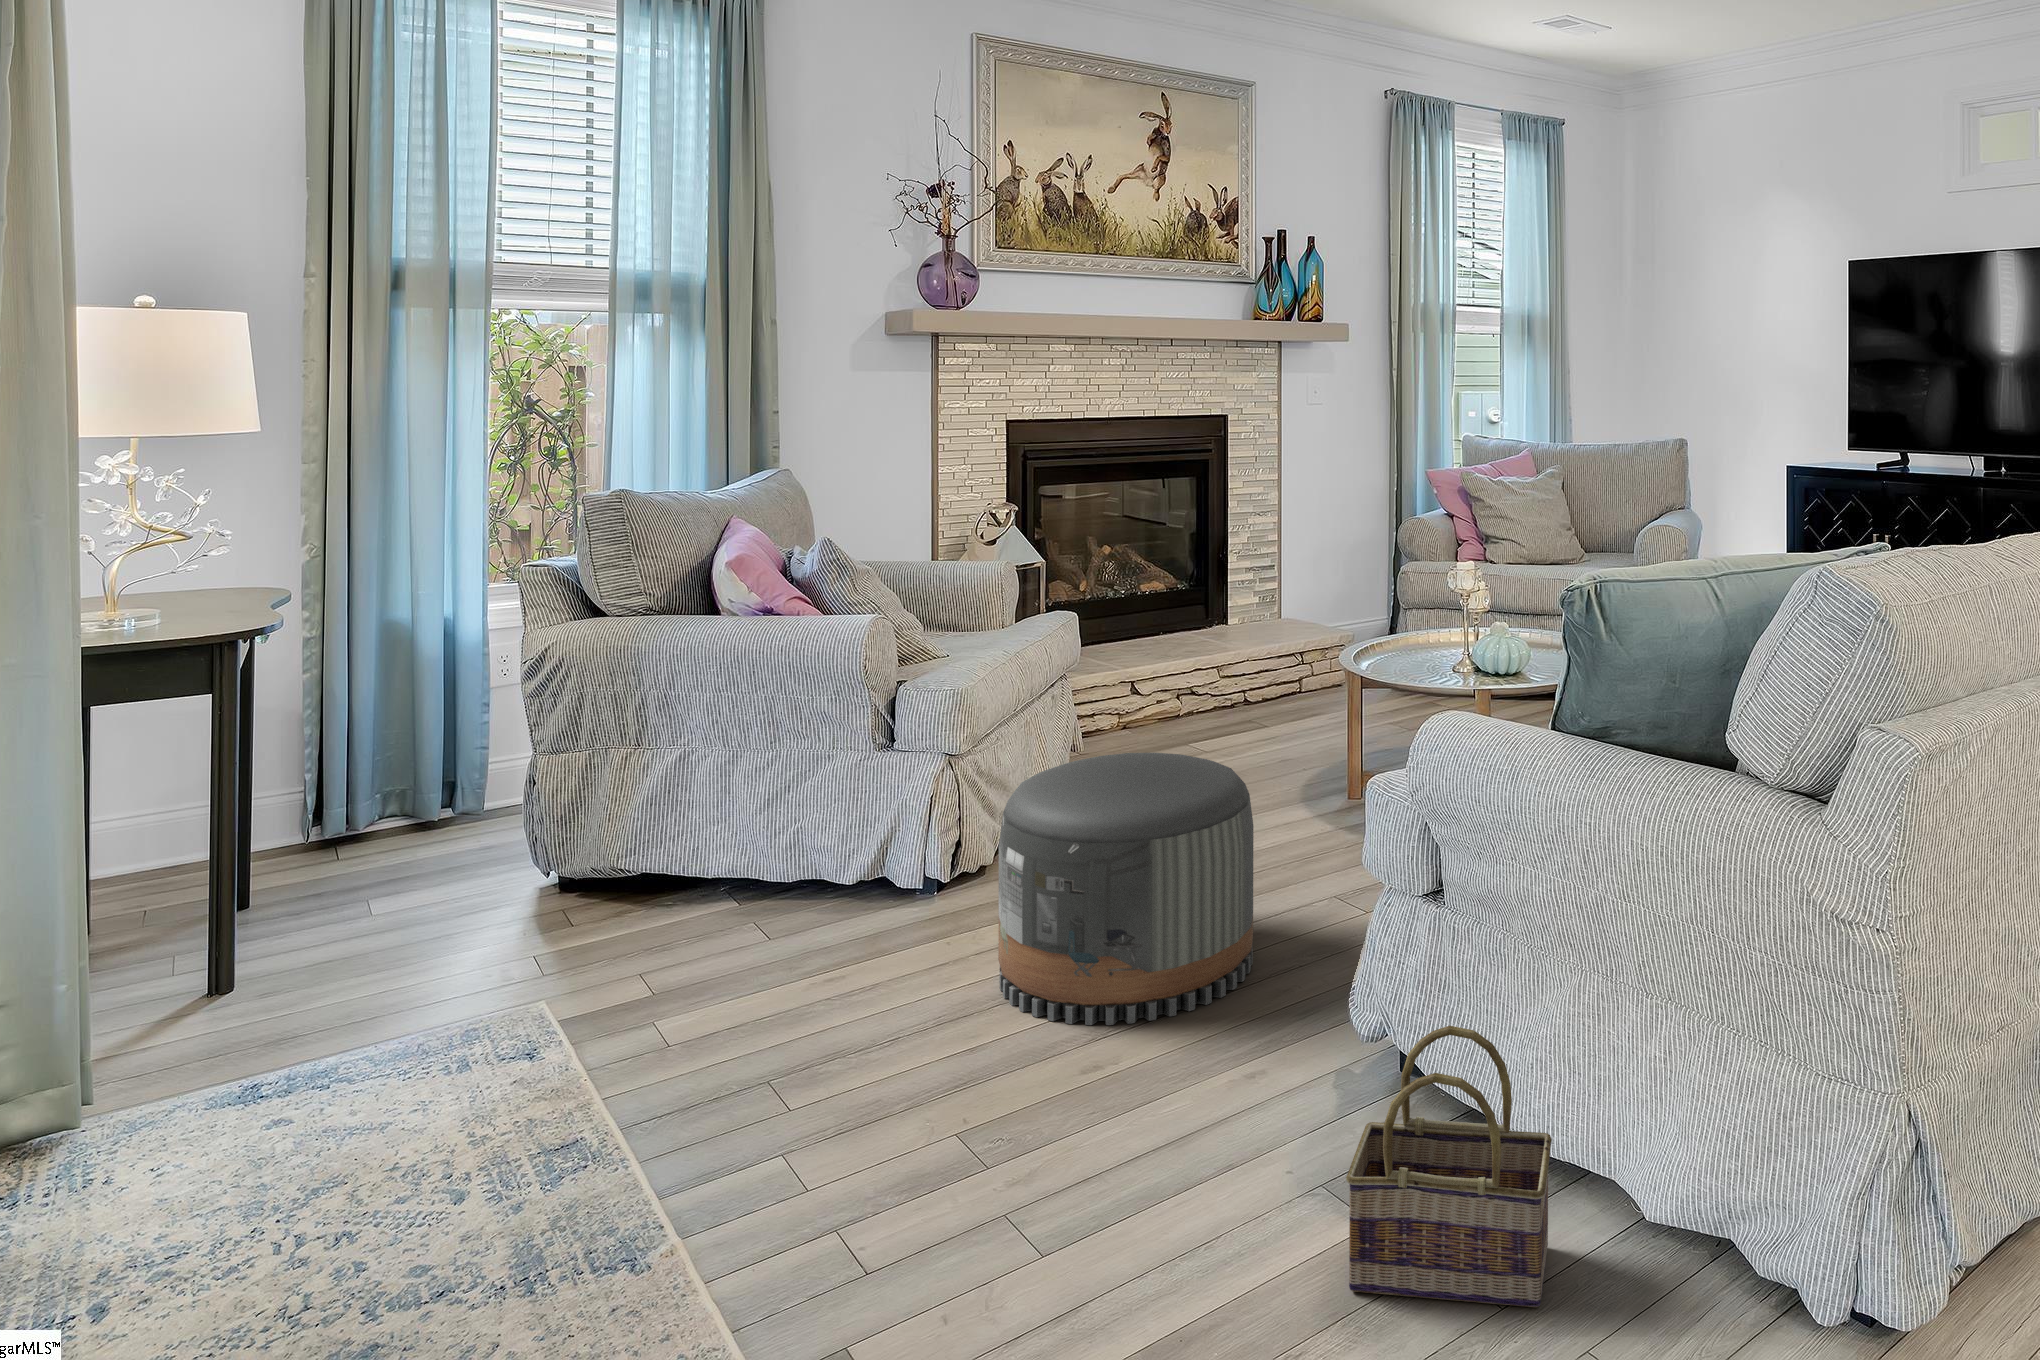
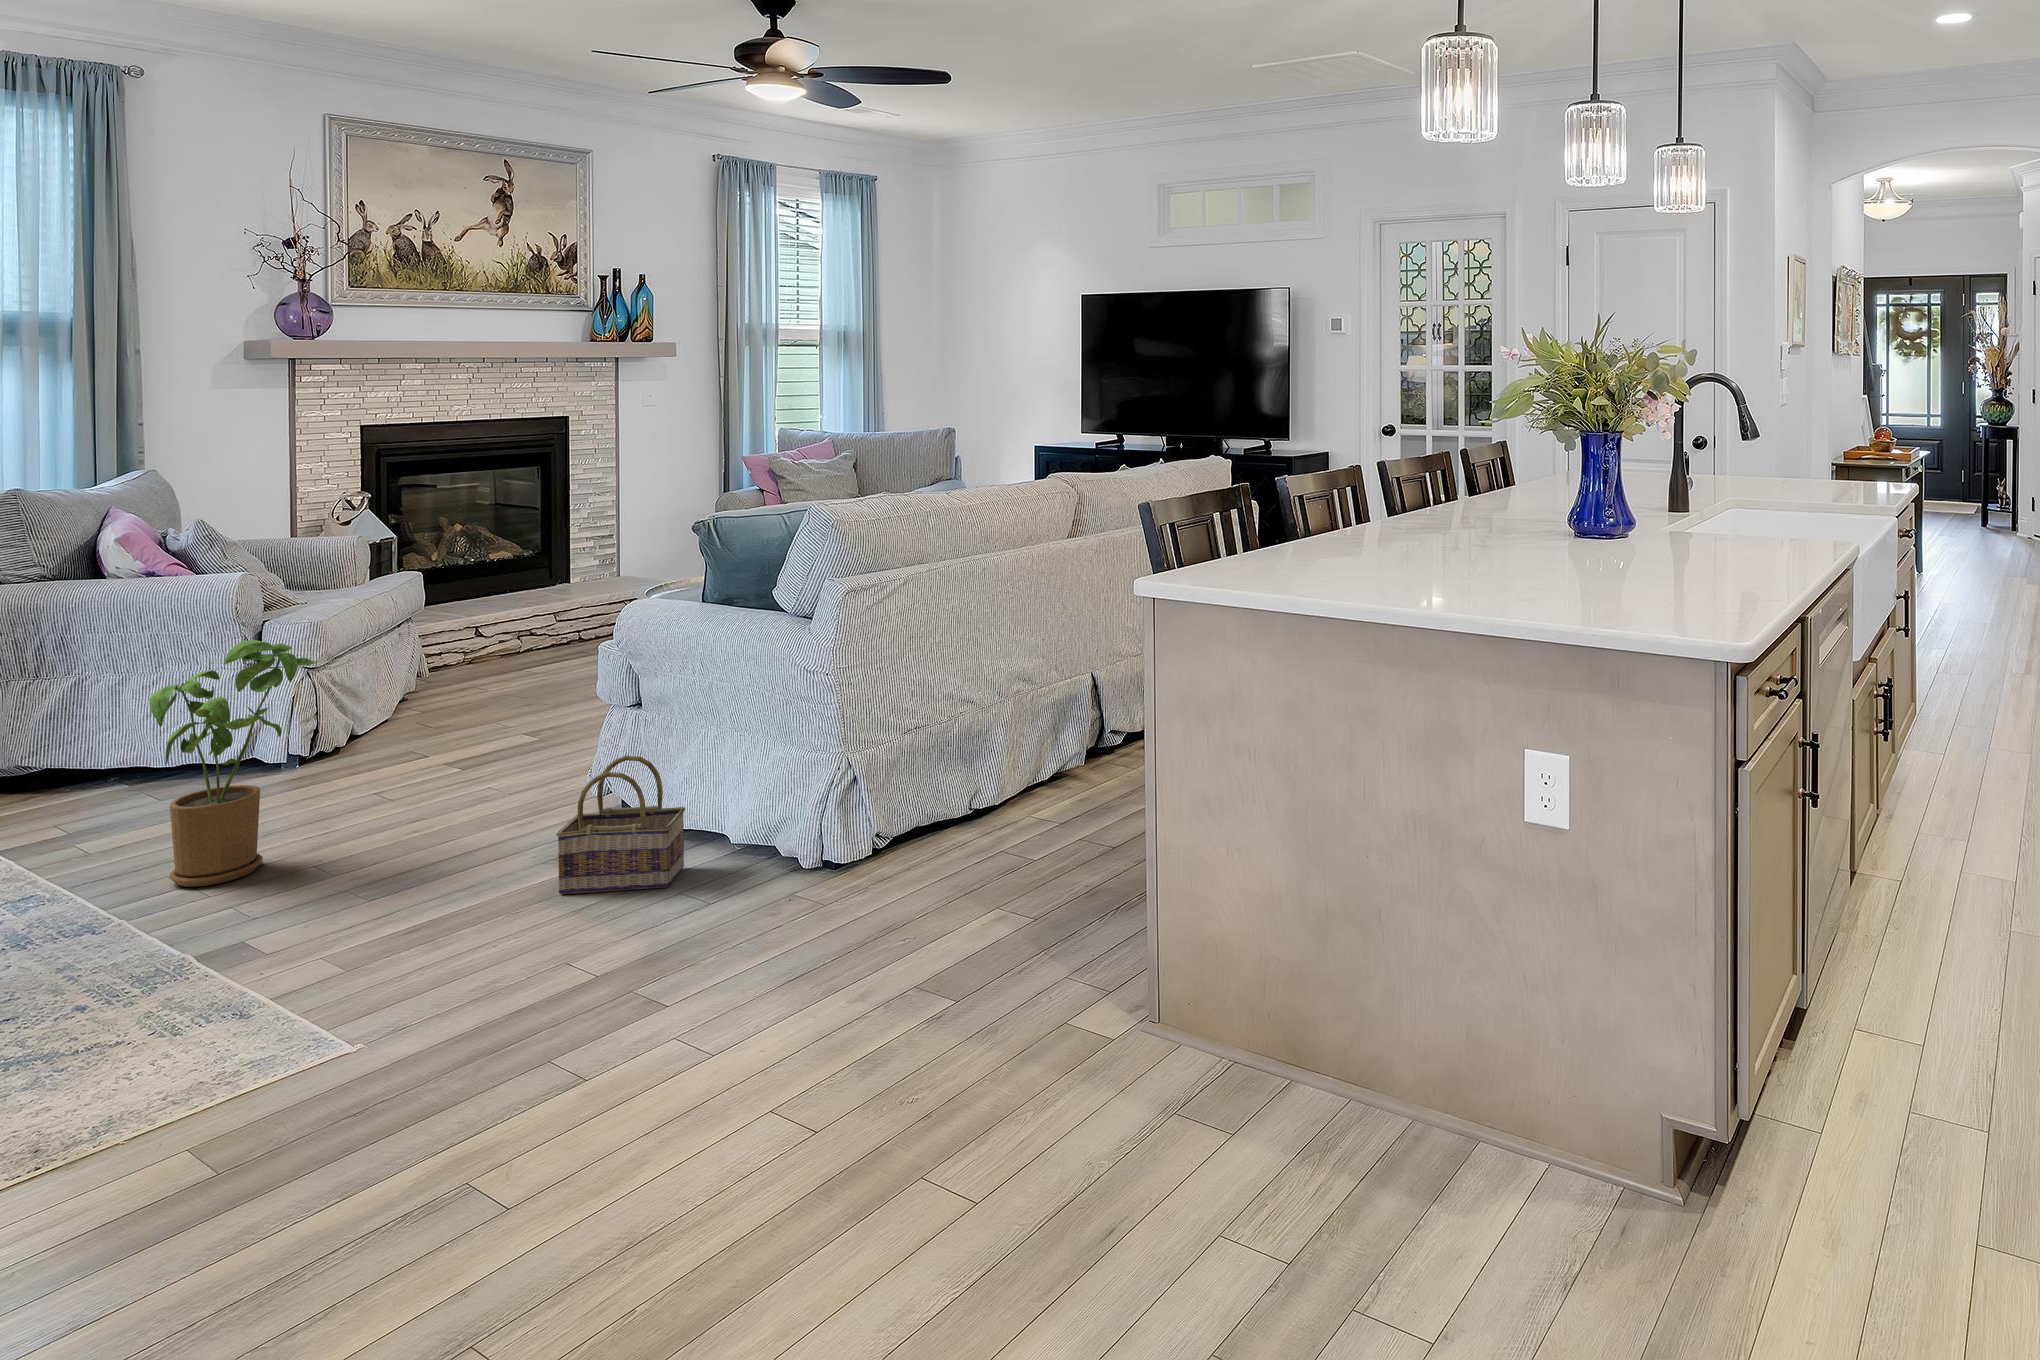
house plant: none [740,752,972,1153] -> present [149,640,321,887]
pouf: present [998,752,1254,1025] -> none [346,649,541,816]

